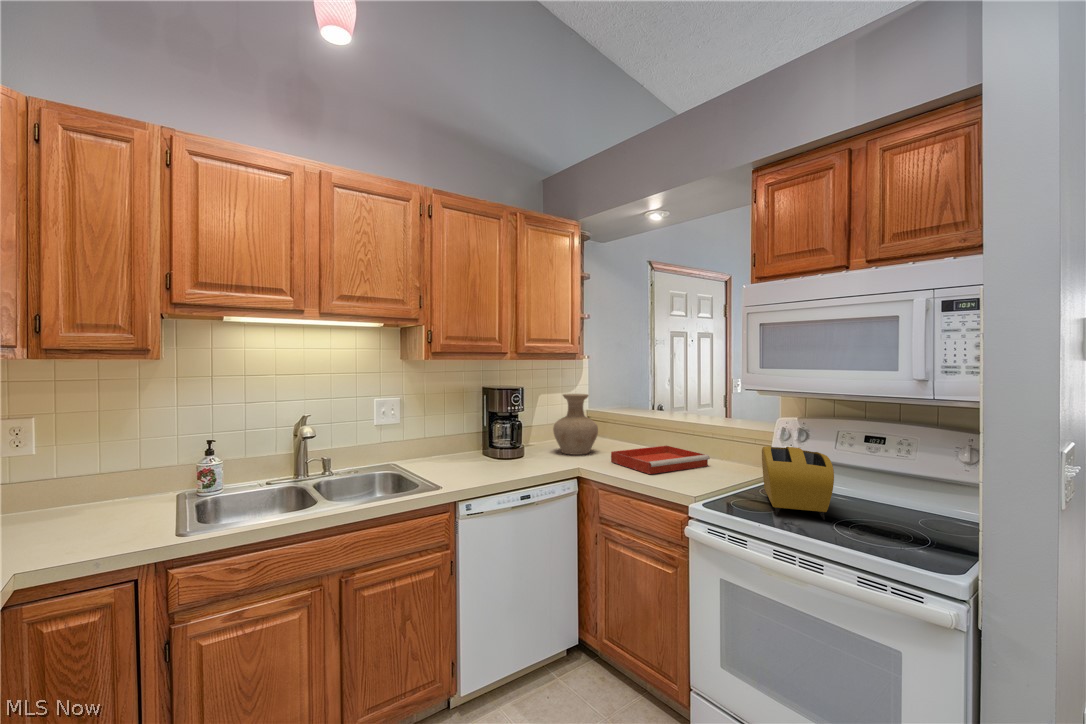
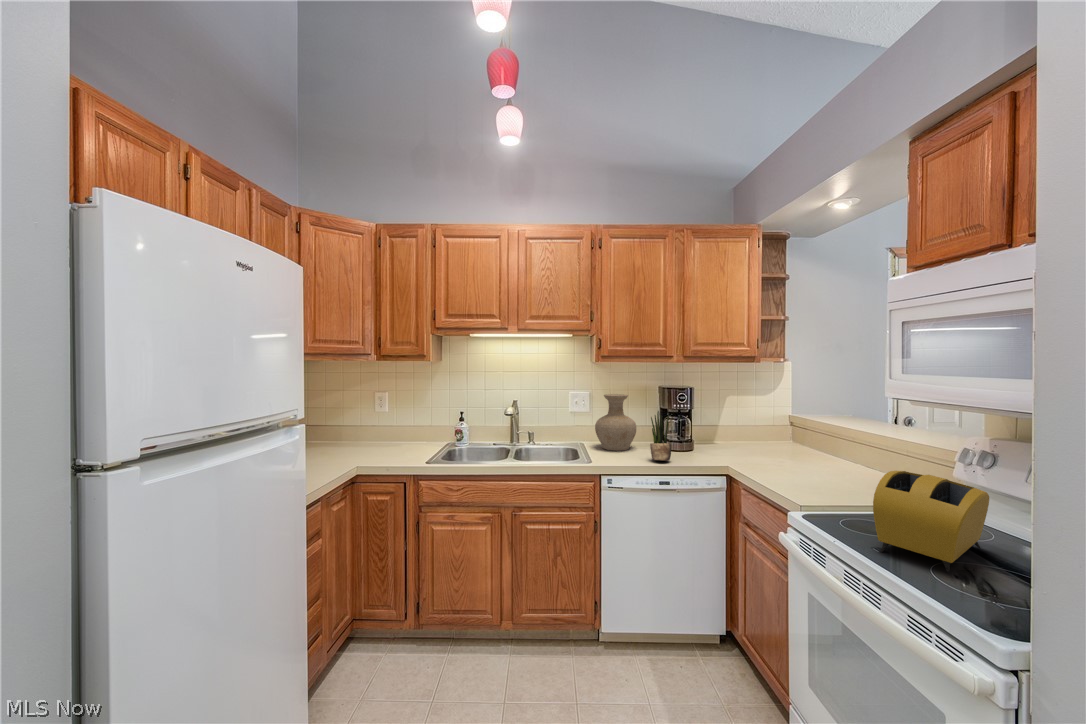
vase: present [553,394,598,455] -> present [595,394,636,451]
potted plant: none [499,415,522,472] -> present [650,411,671,460]
tray: present [611,446,710,474] -> none [772,457,892,489]

